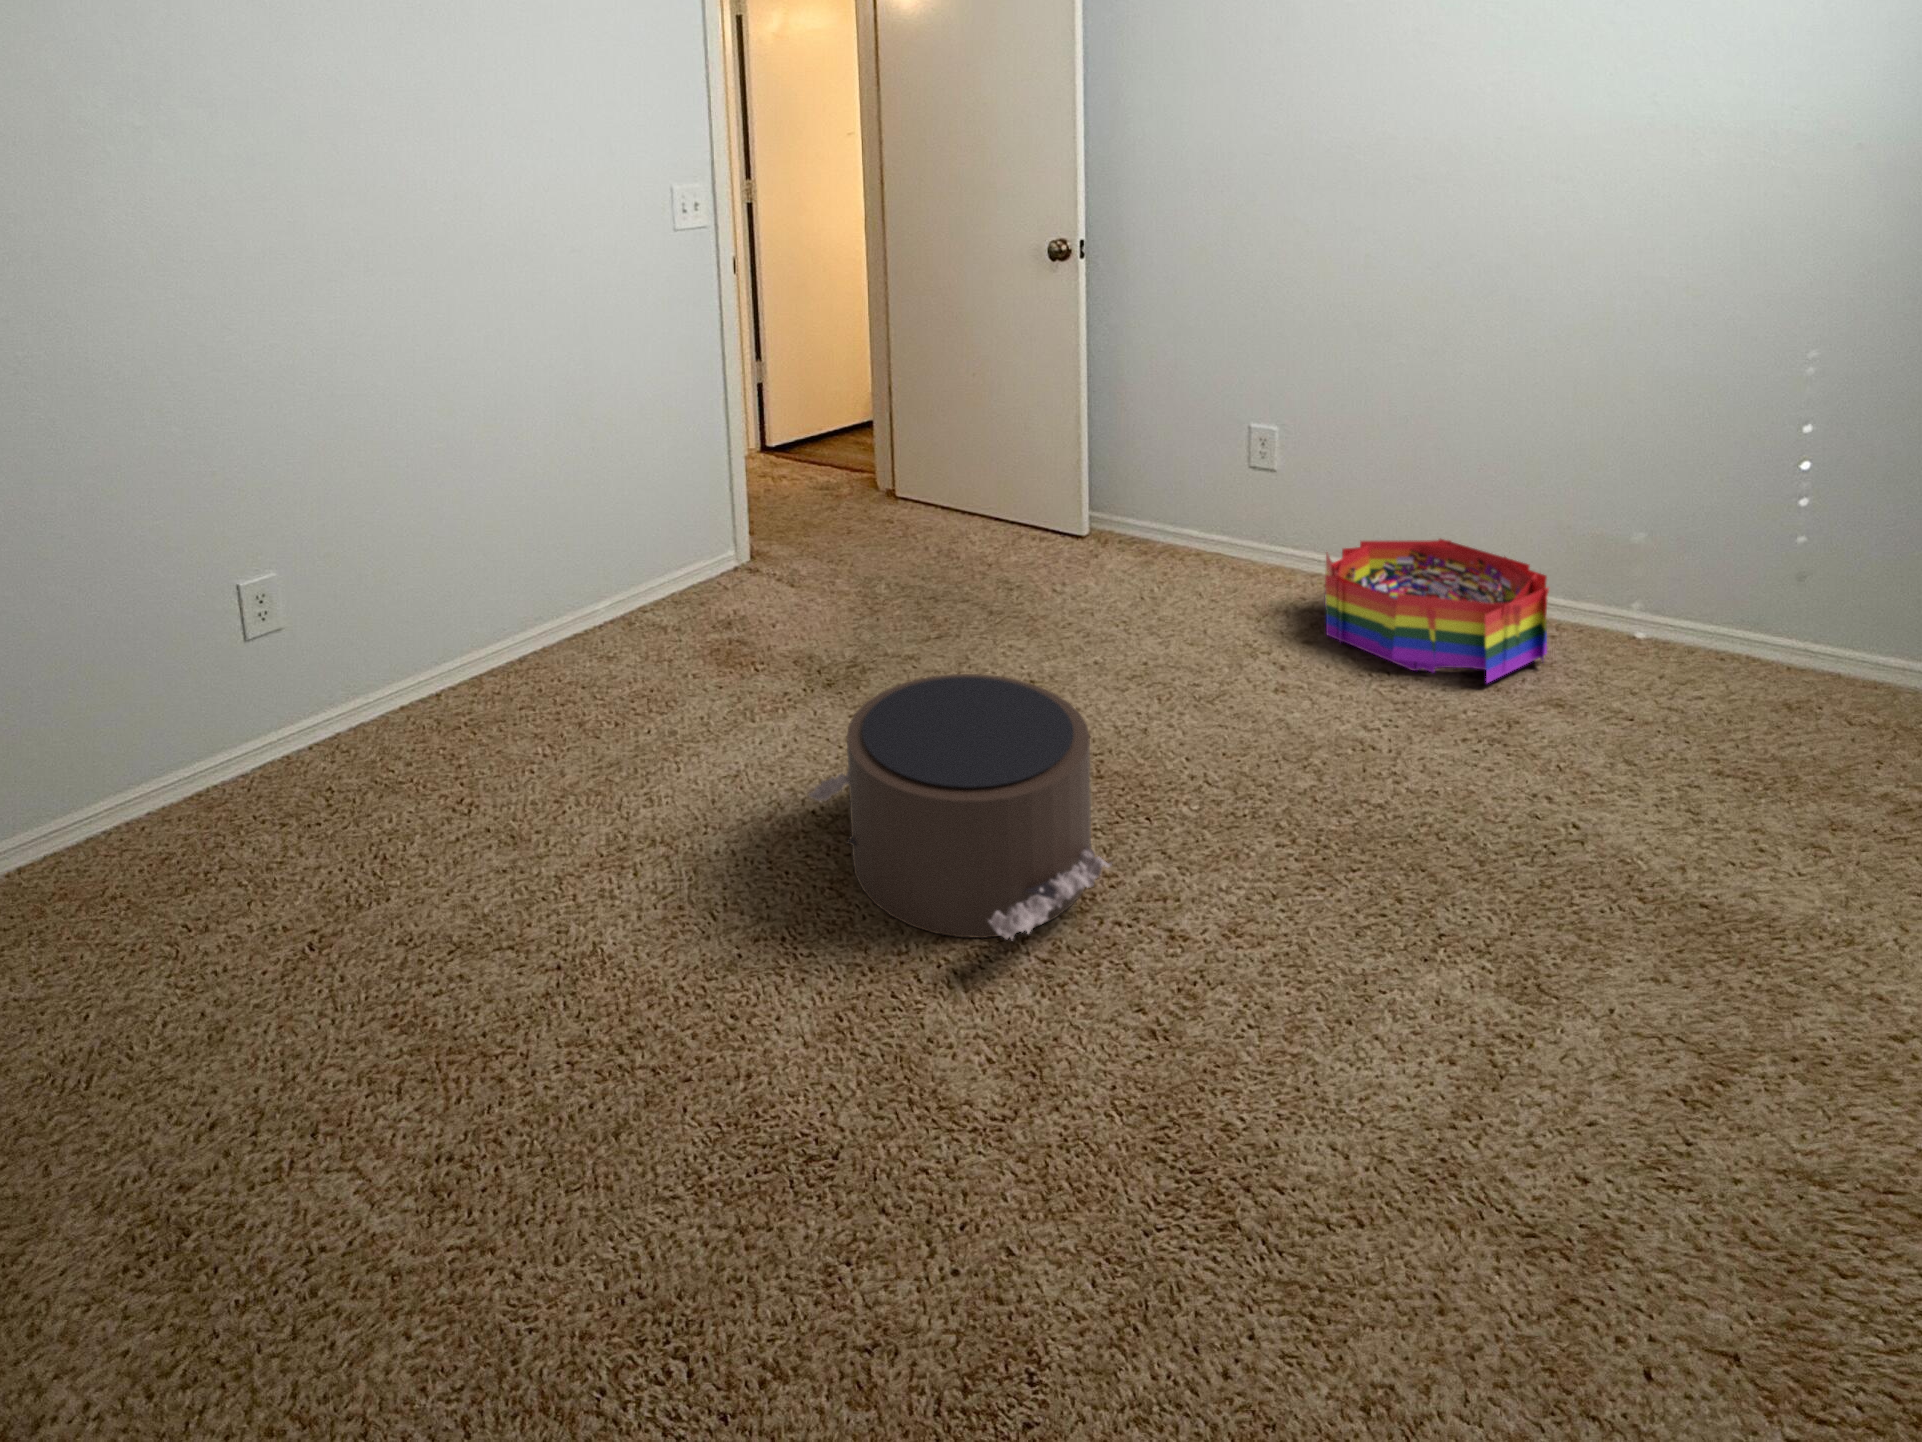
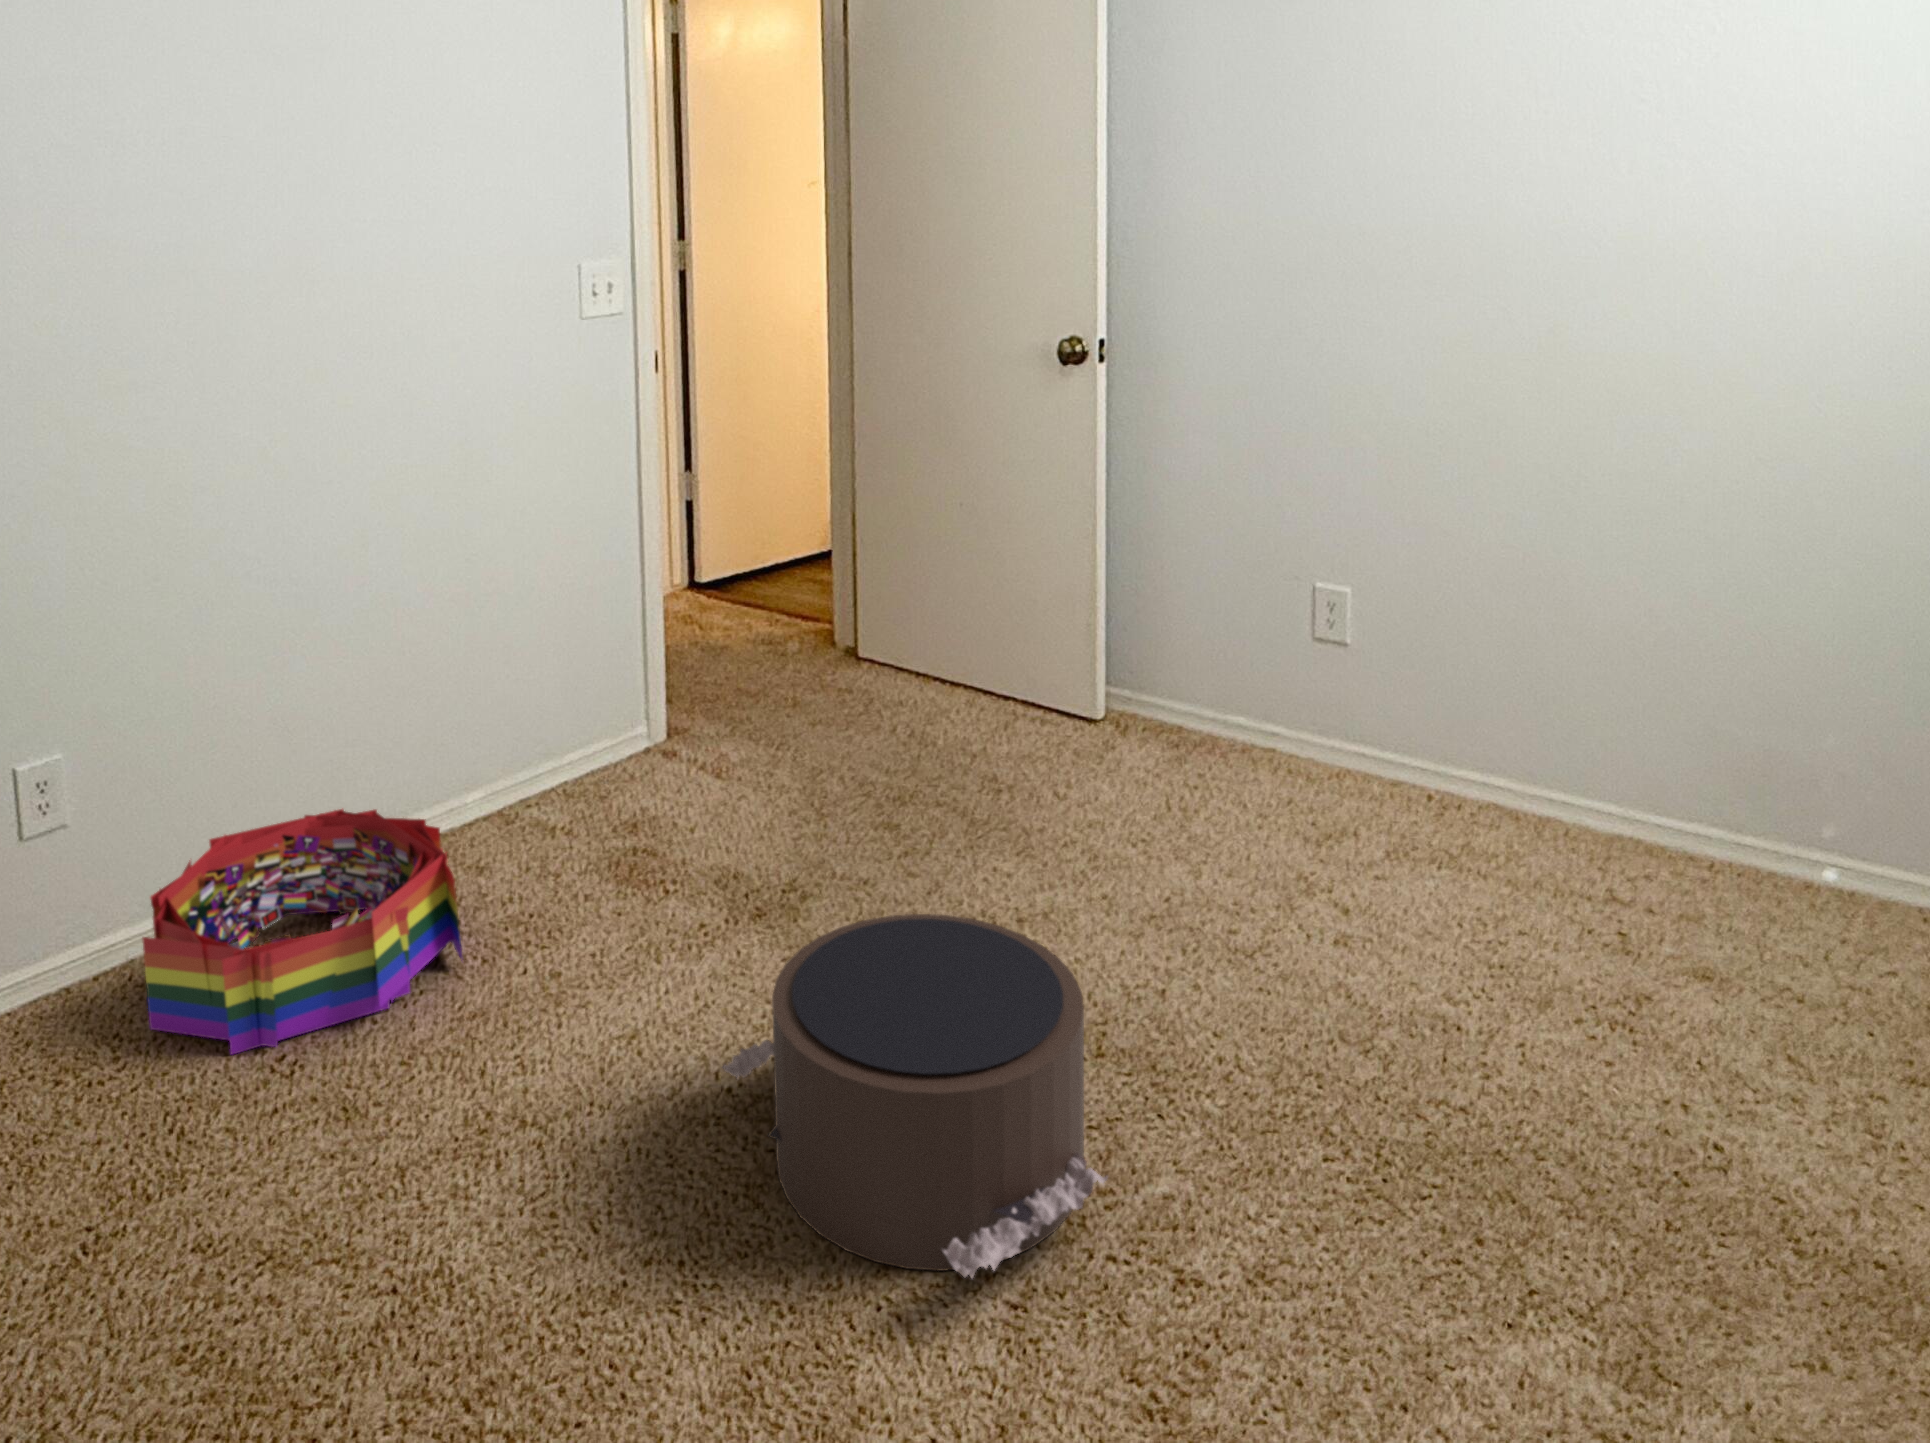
storage bin: present [1325,539,1549,683] -> present [143,809,462,1054]

